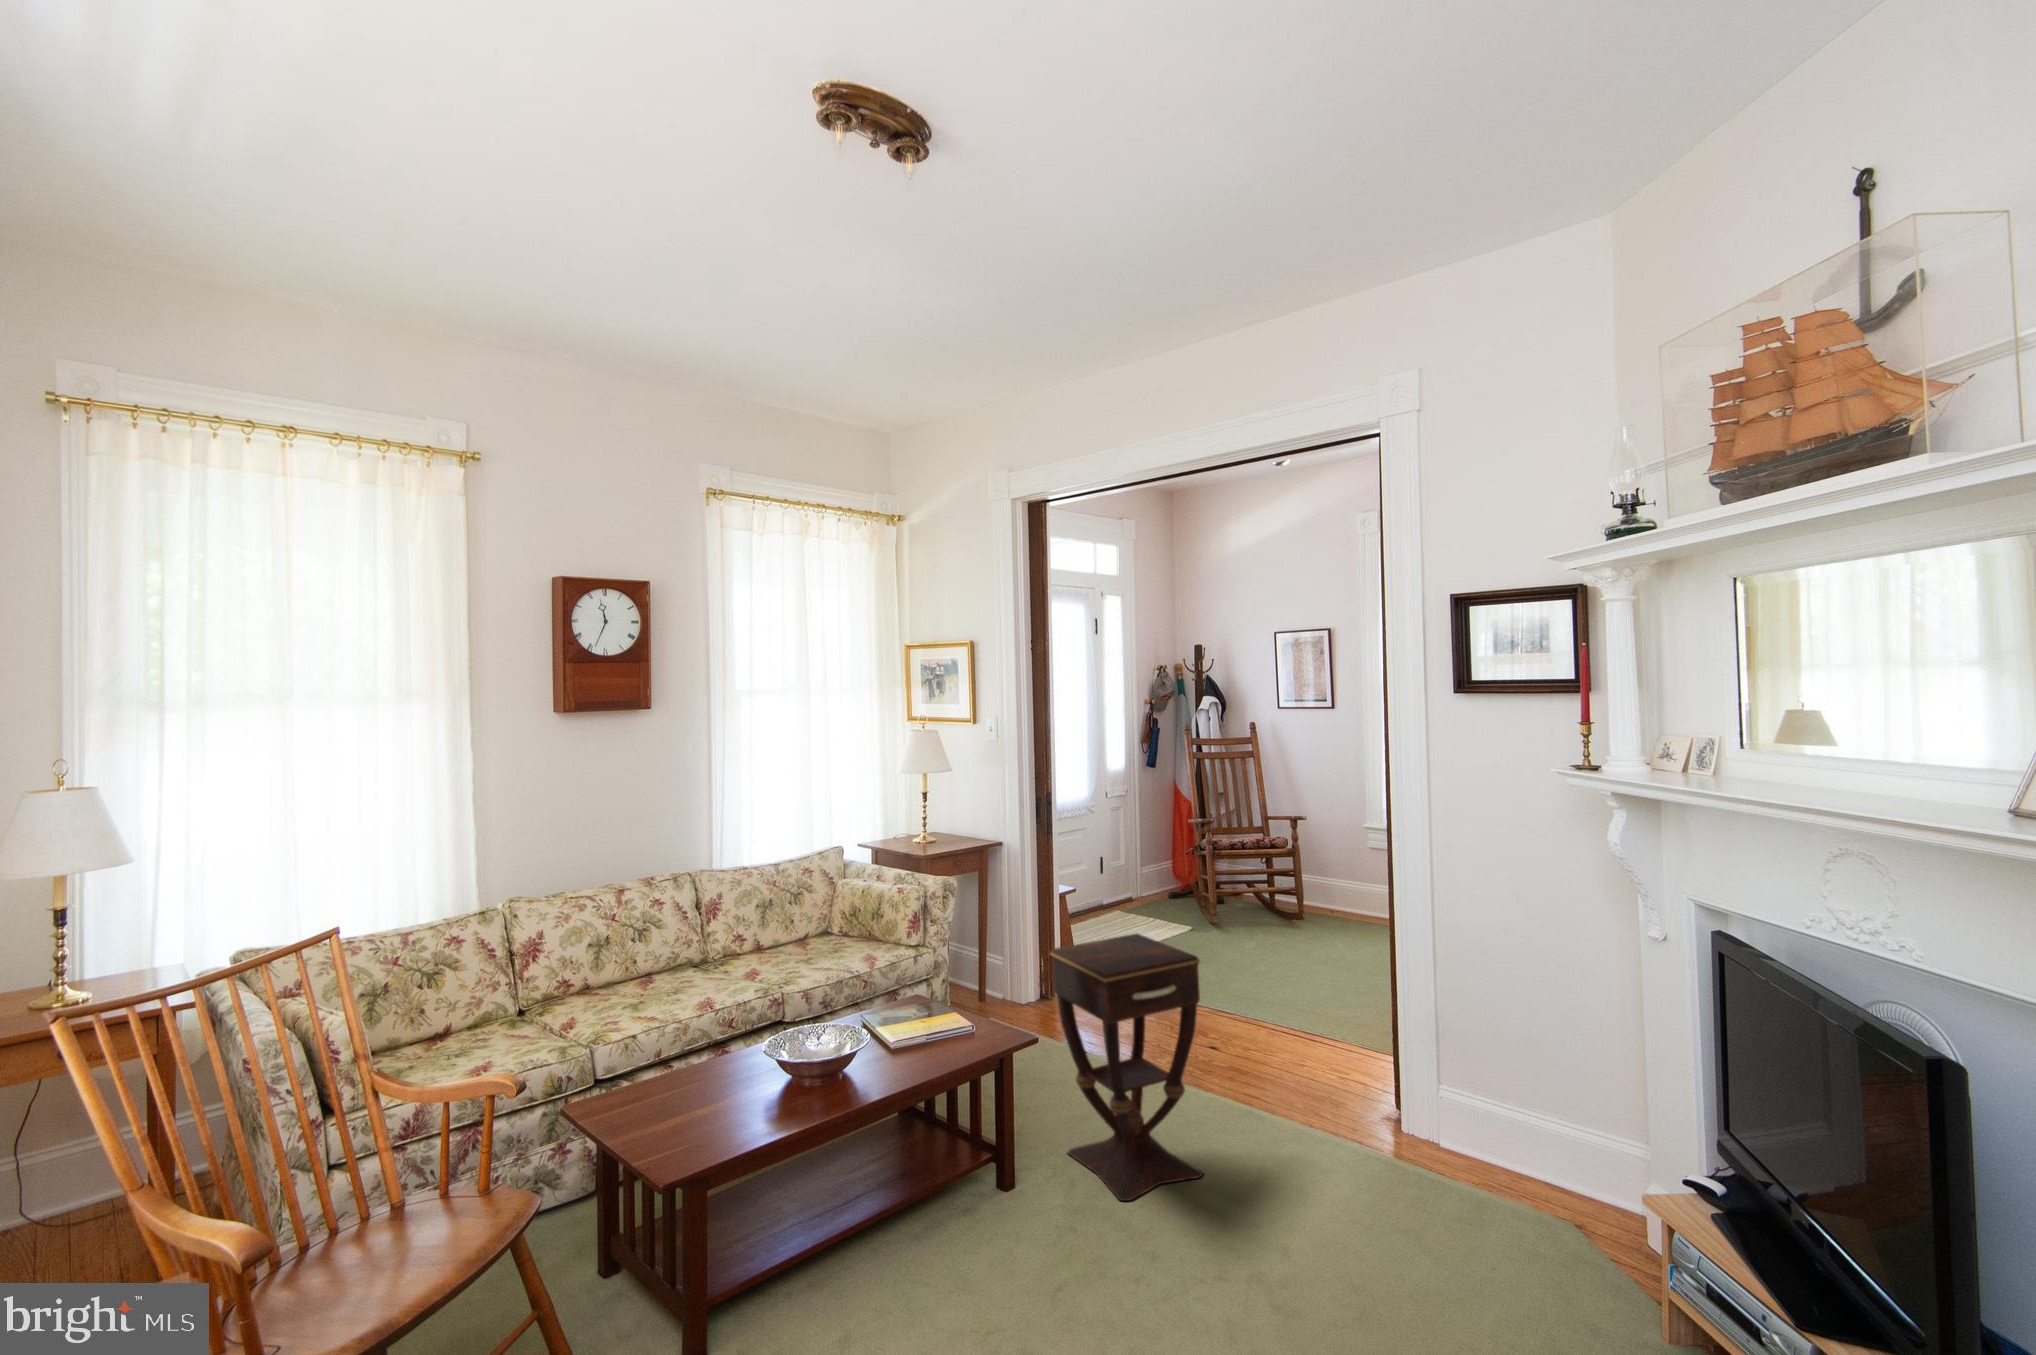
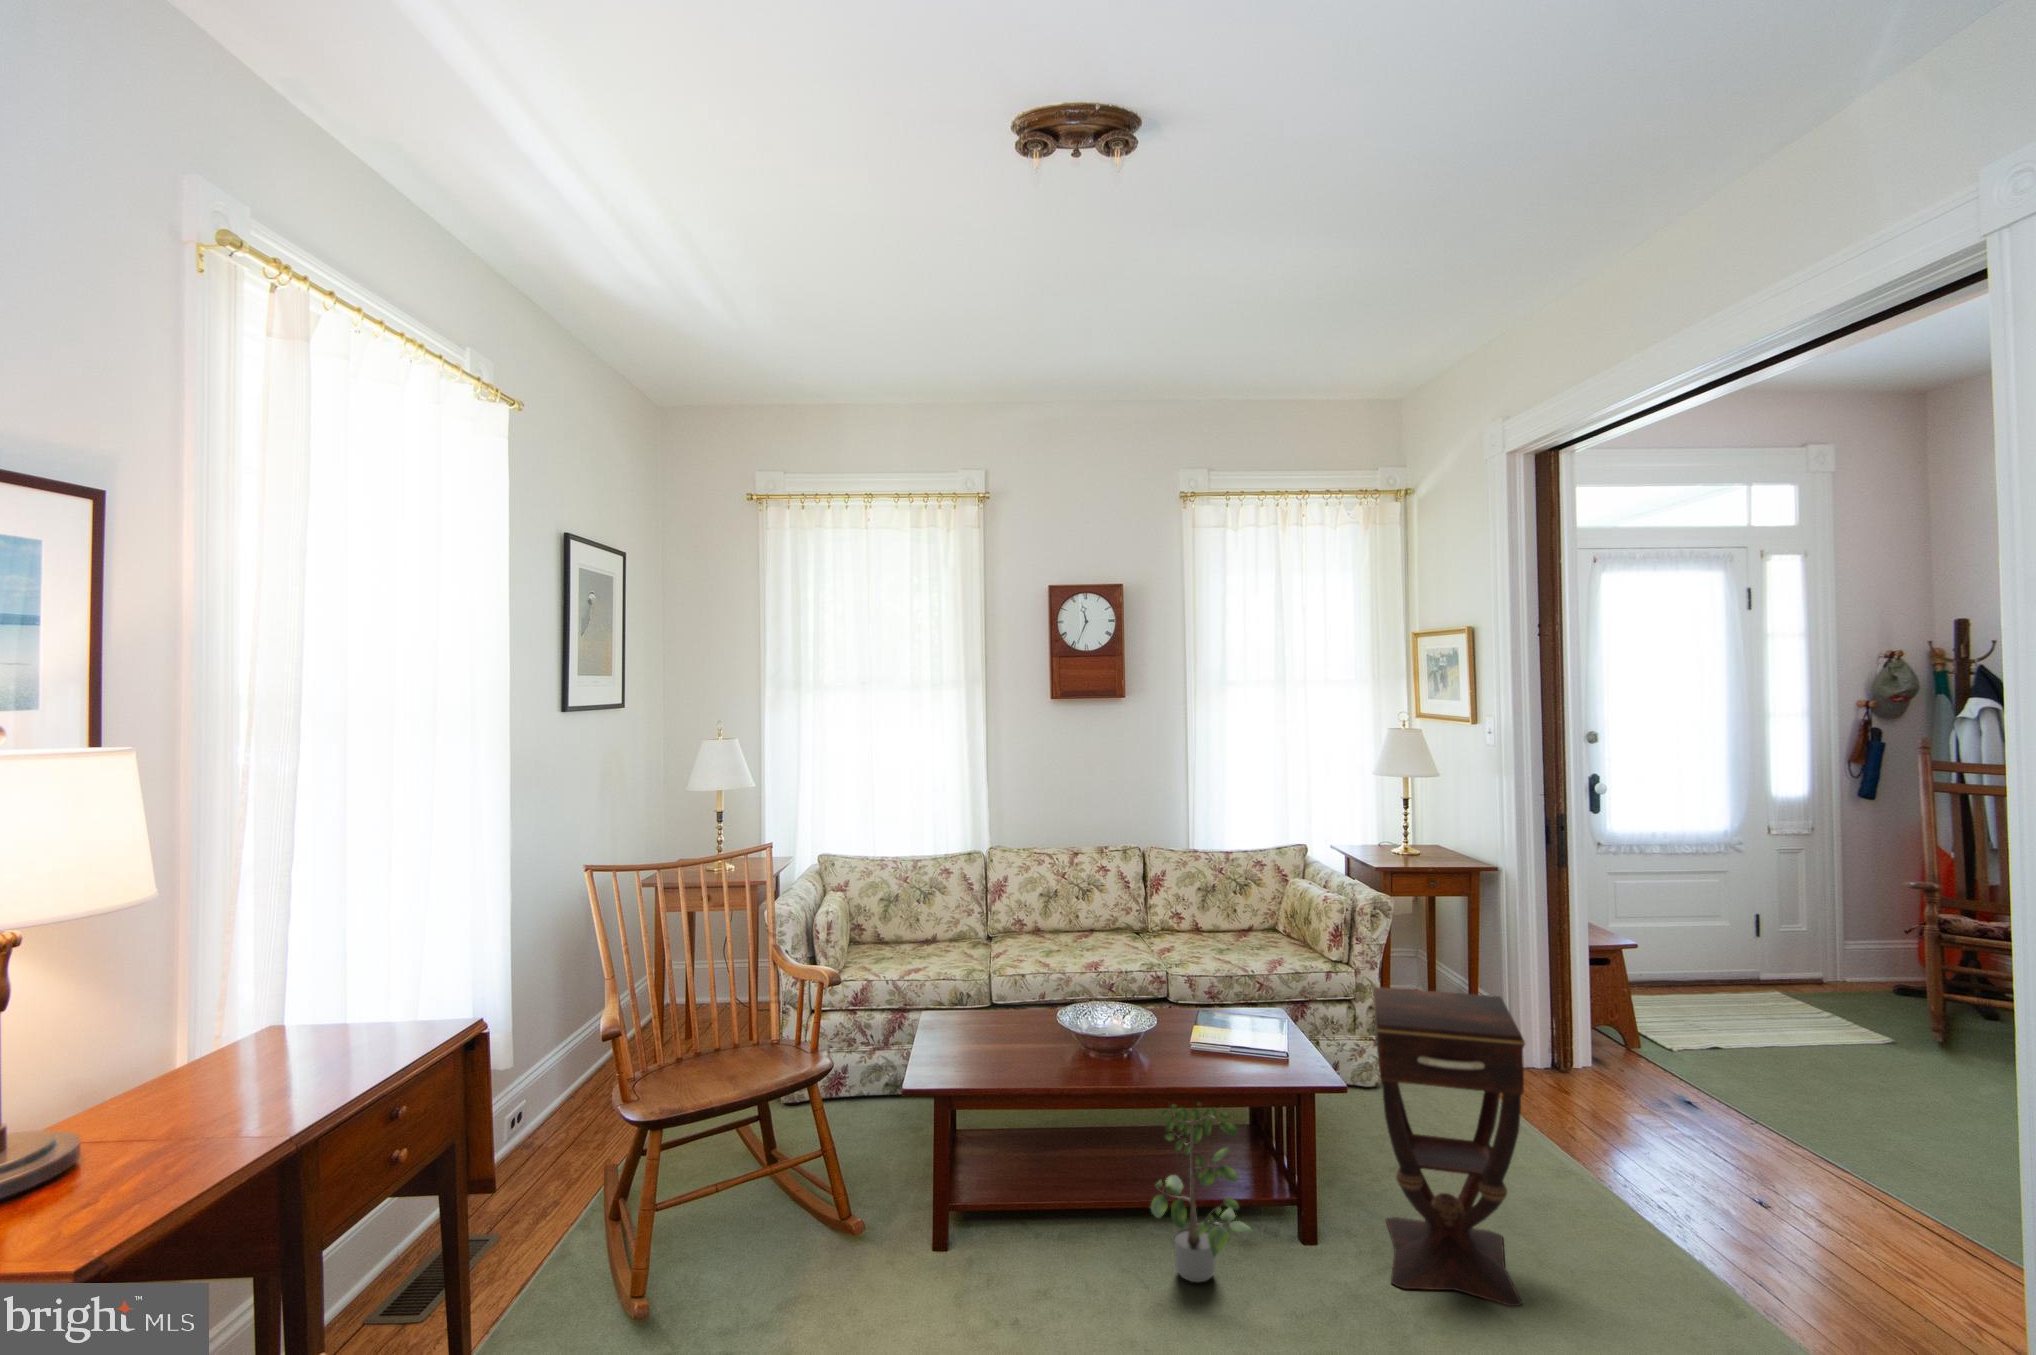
potted plant: none [942,1091,1048,1282] -> present [1151,1103,1253,1282]

